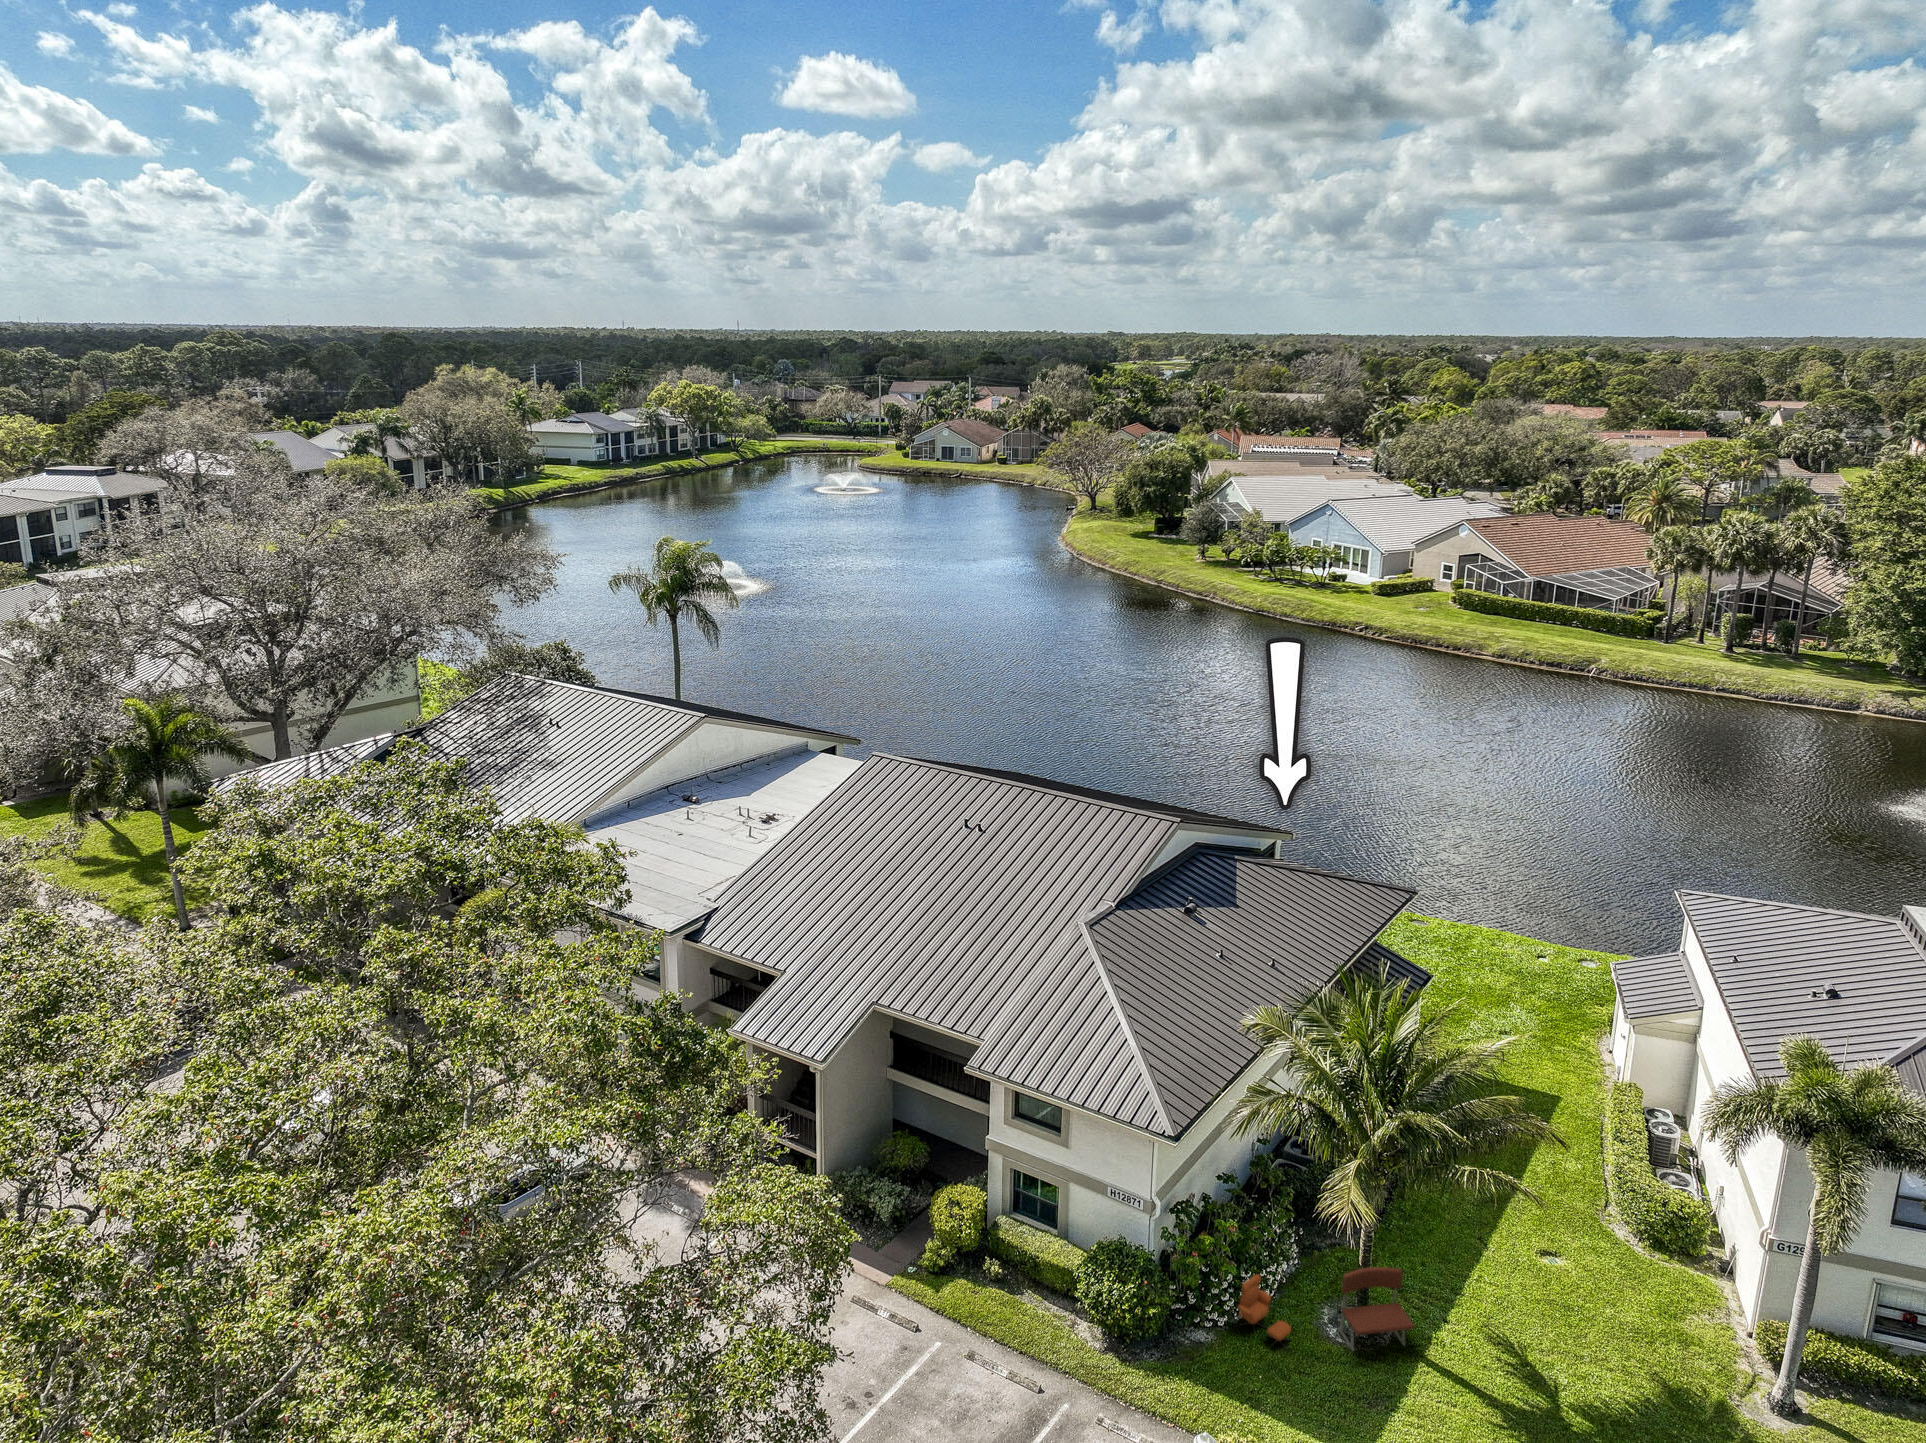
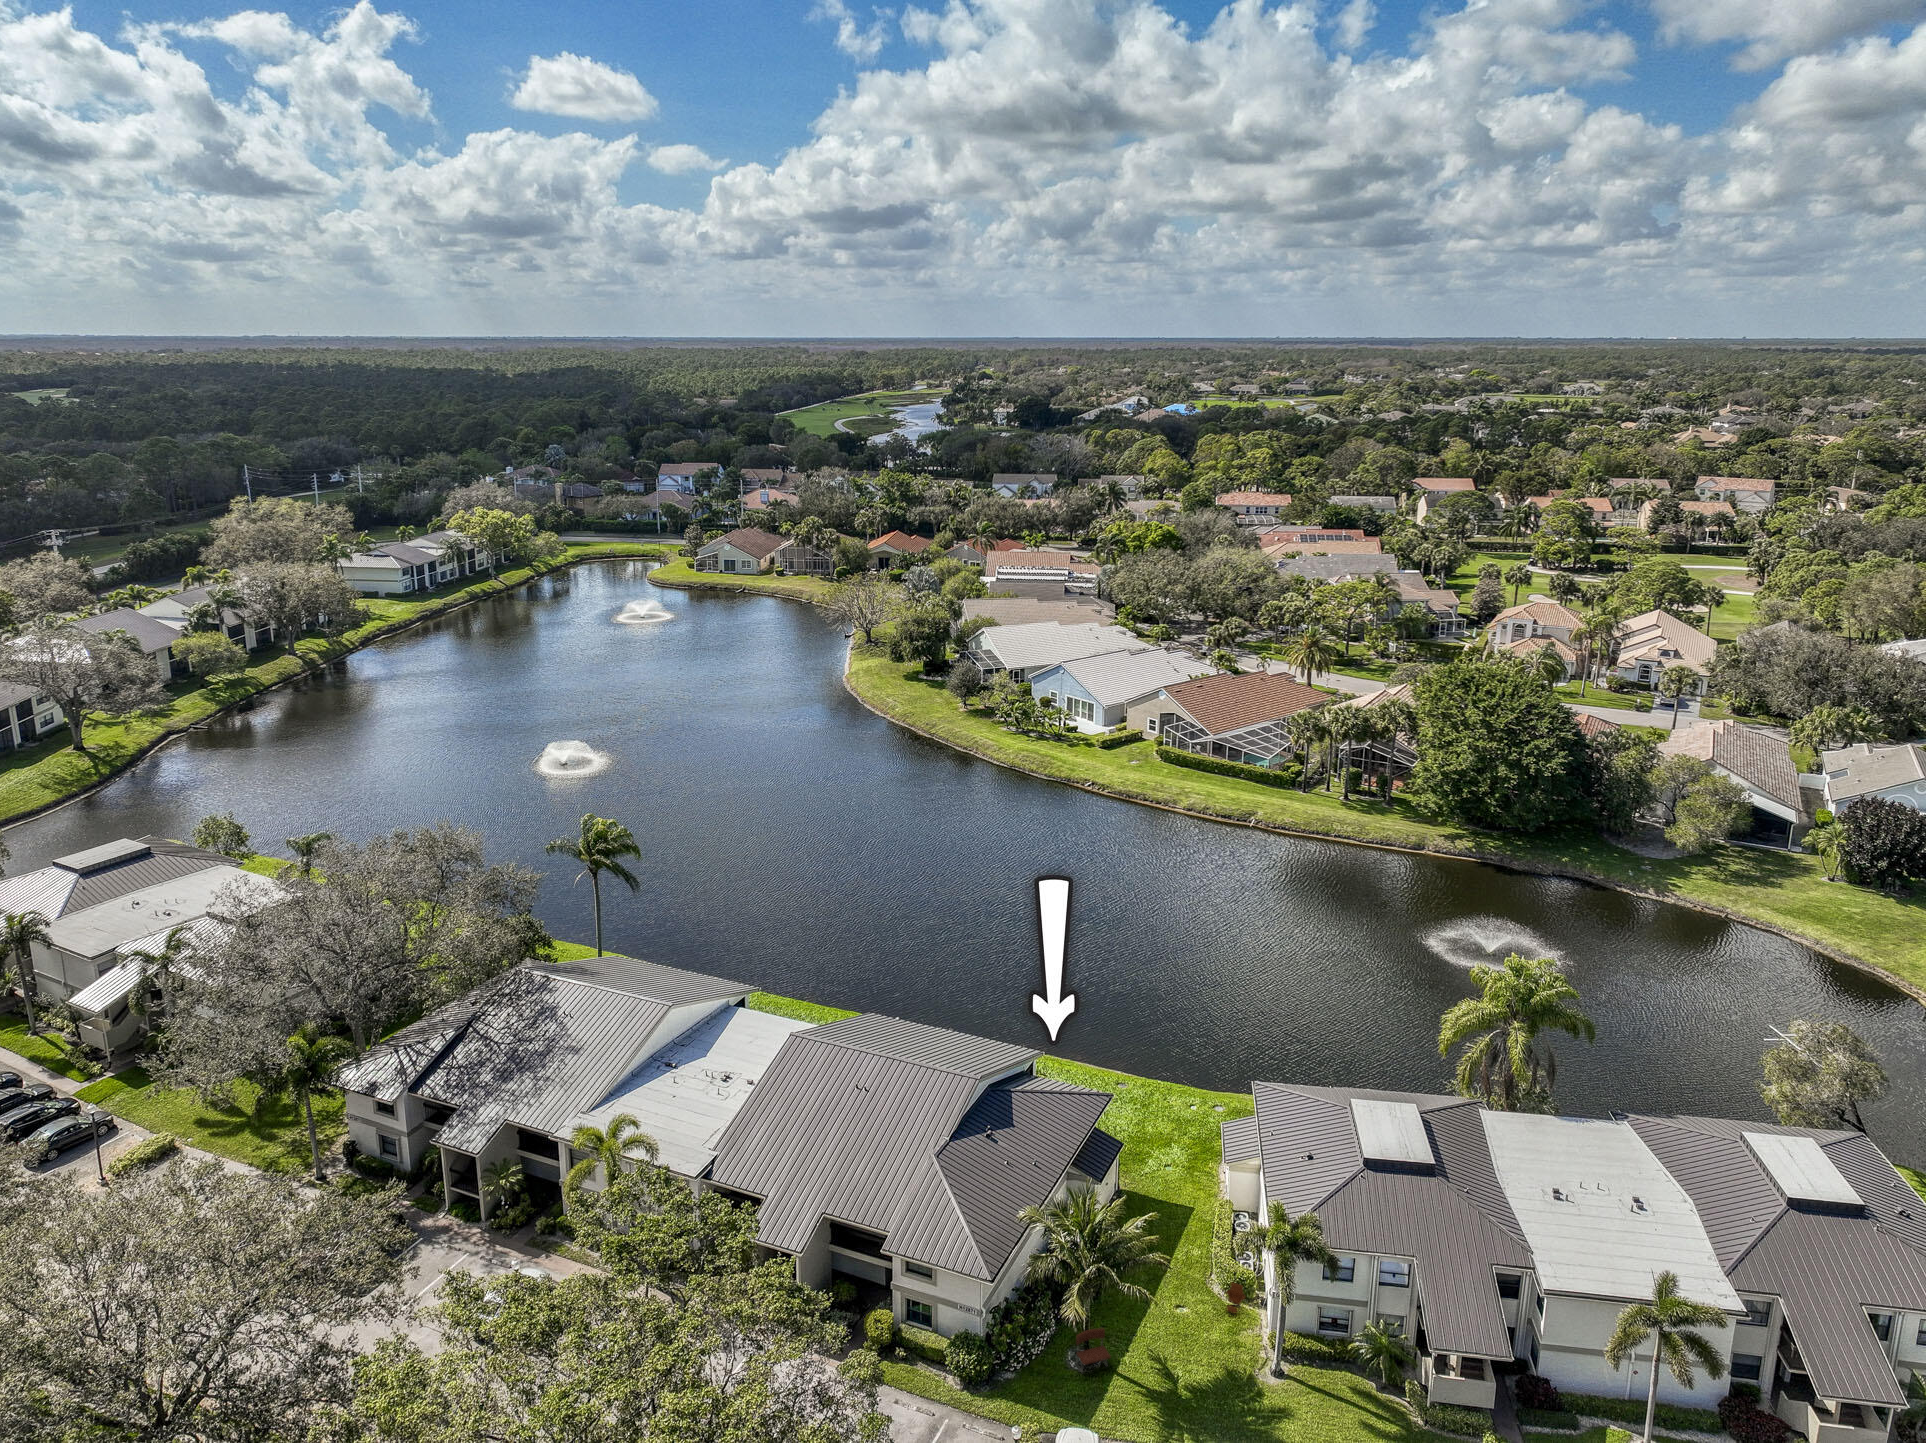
lounge chair: present [1238,1275,1291,1348] -> present [1226,1282,1245,1314]

